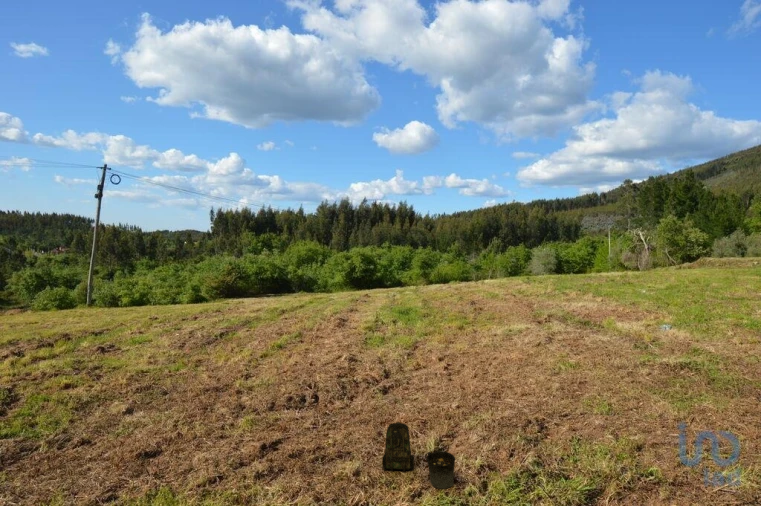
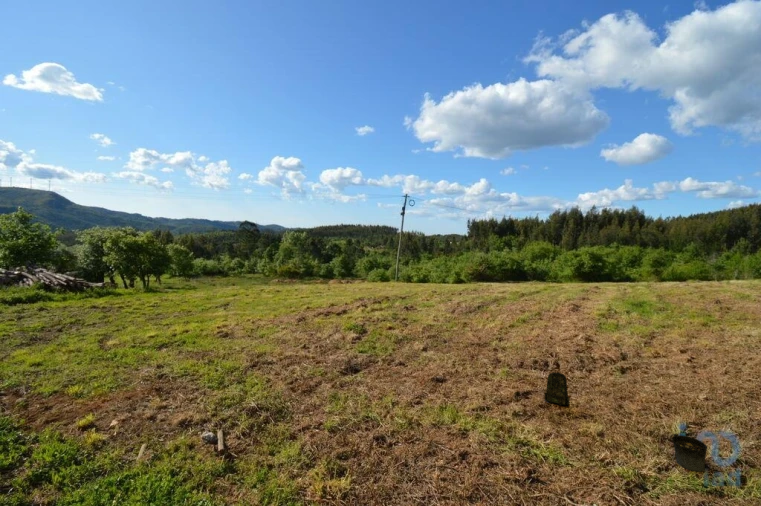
backpack: present [383,422,414,471] -> present [545,372,570,405]

